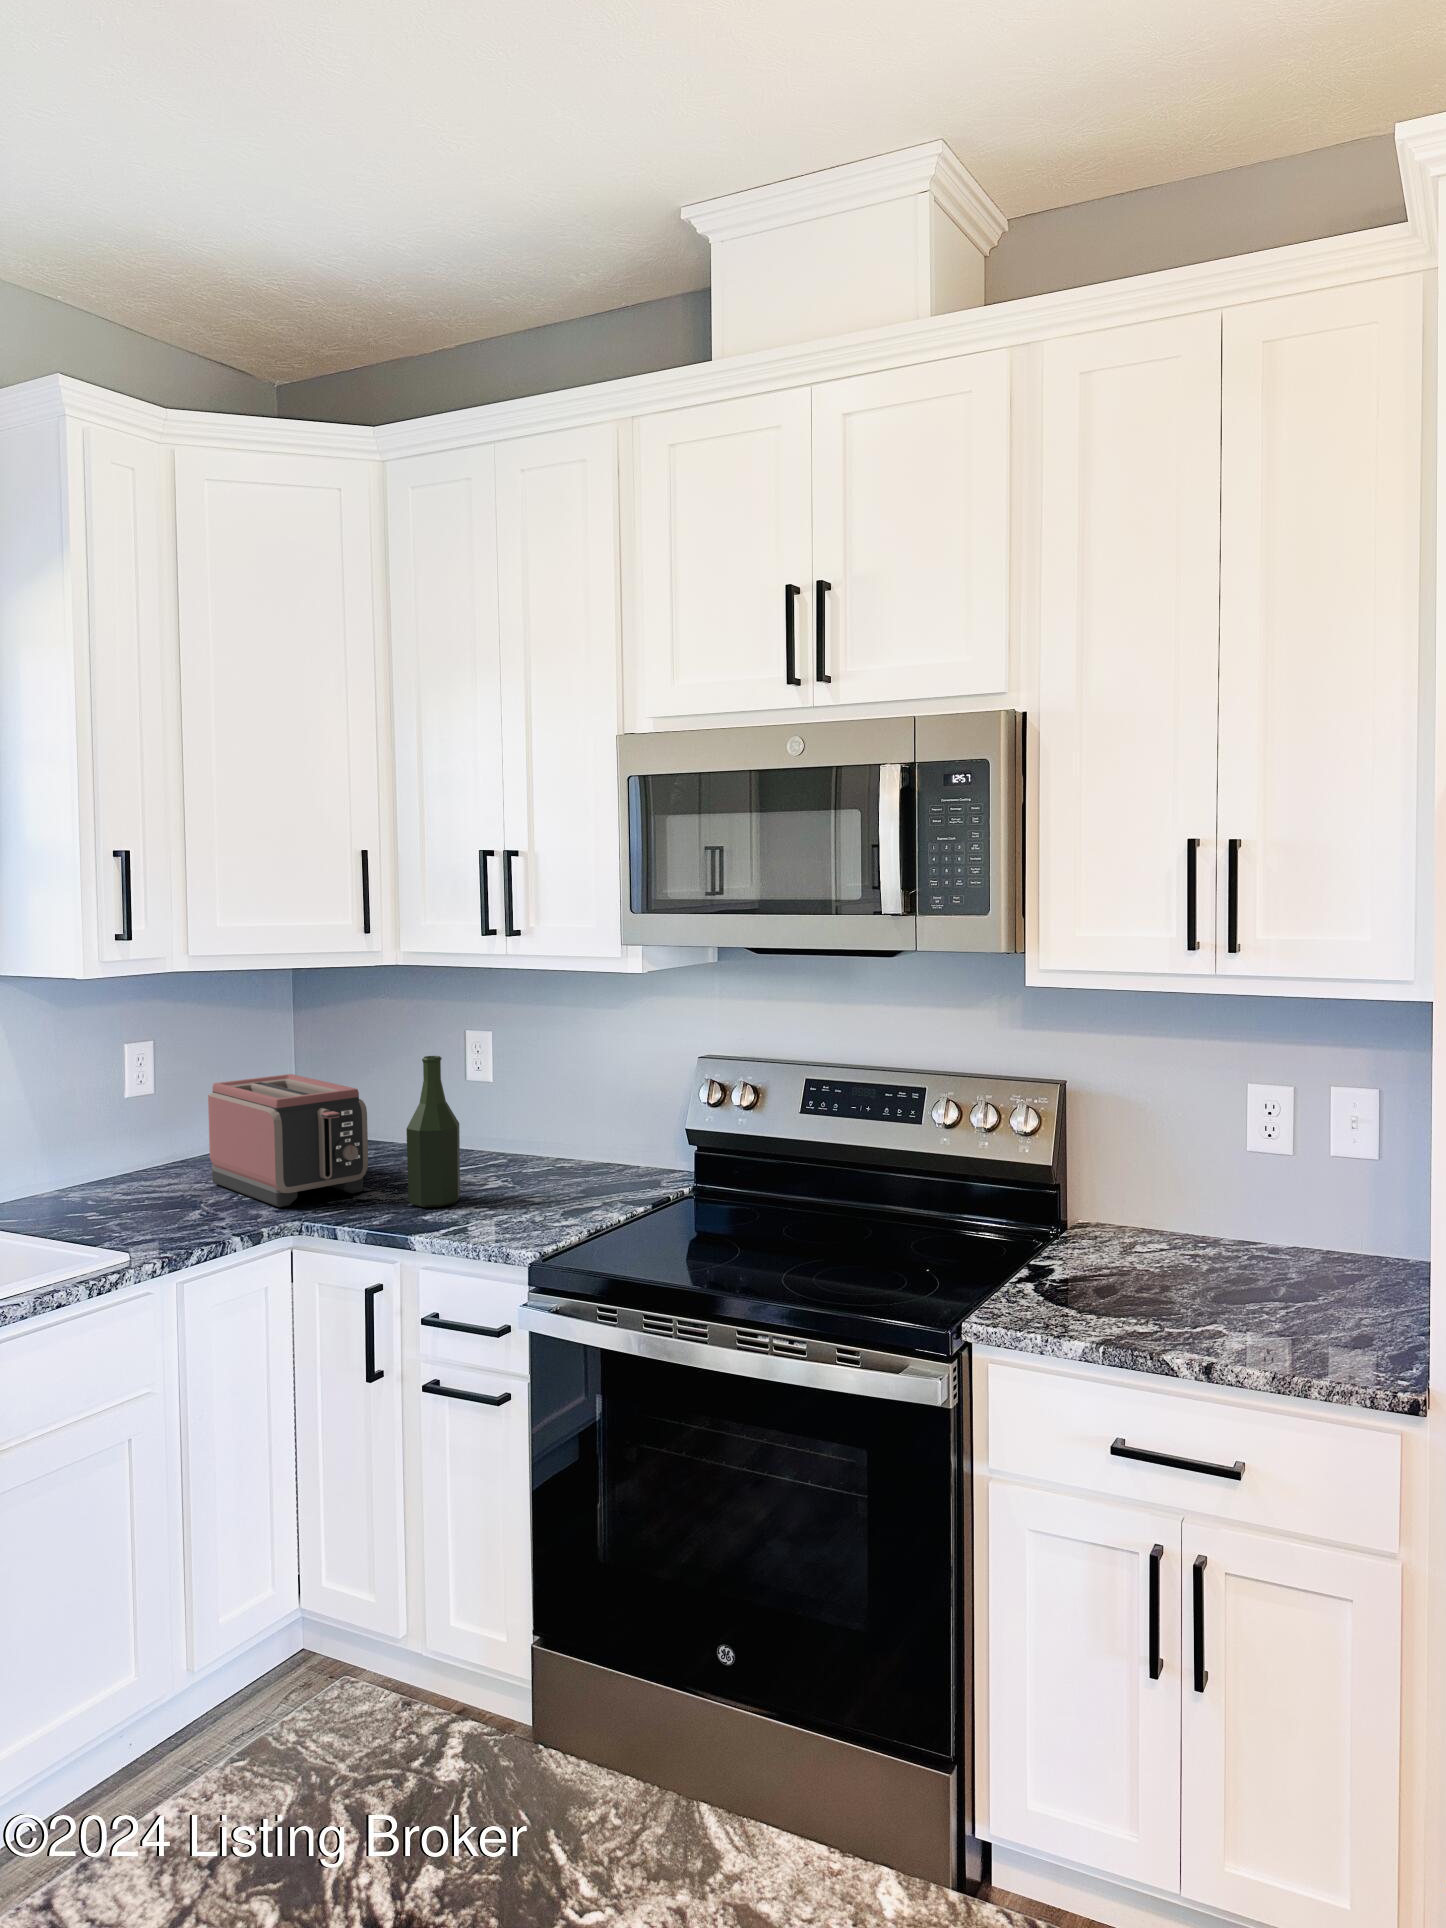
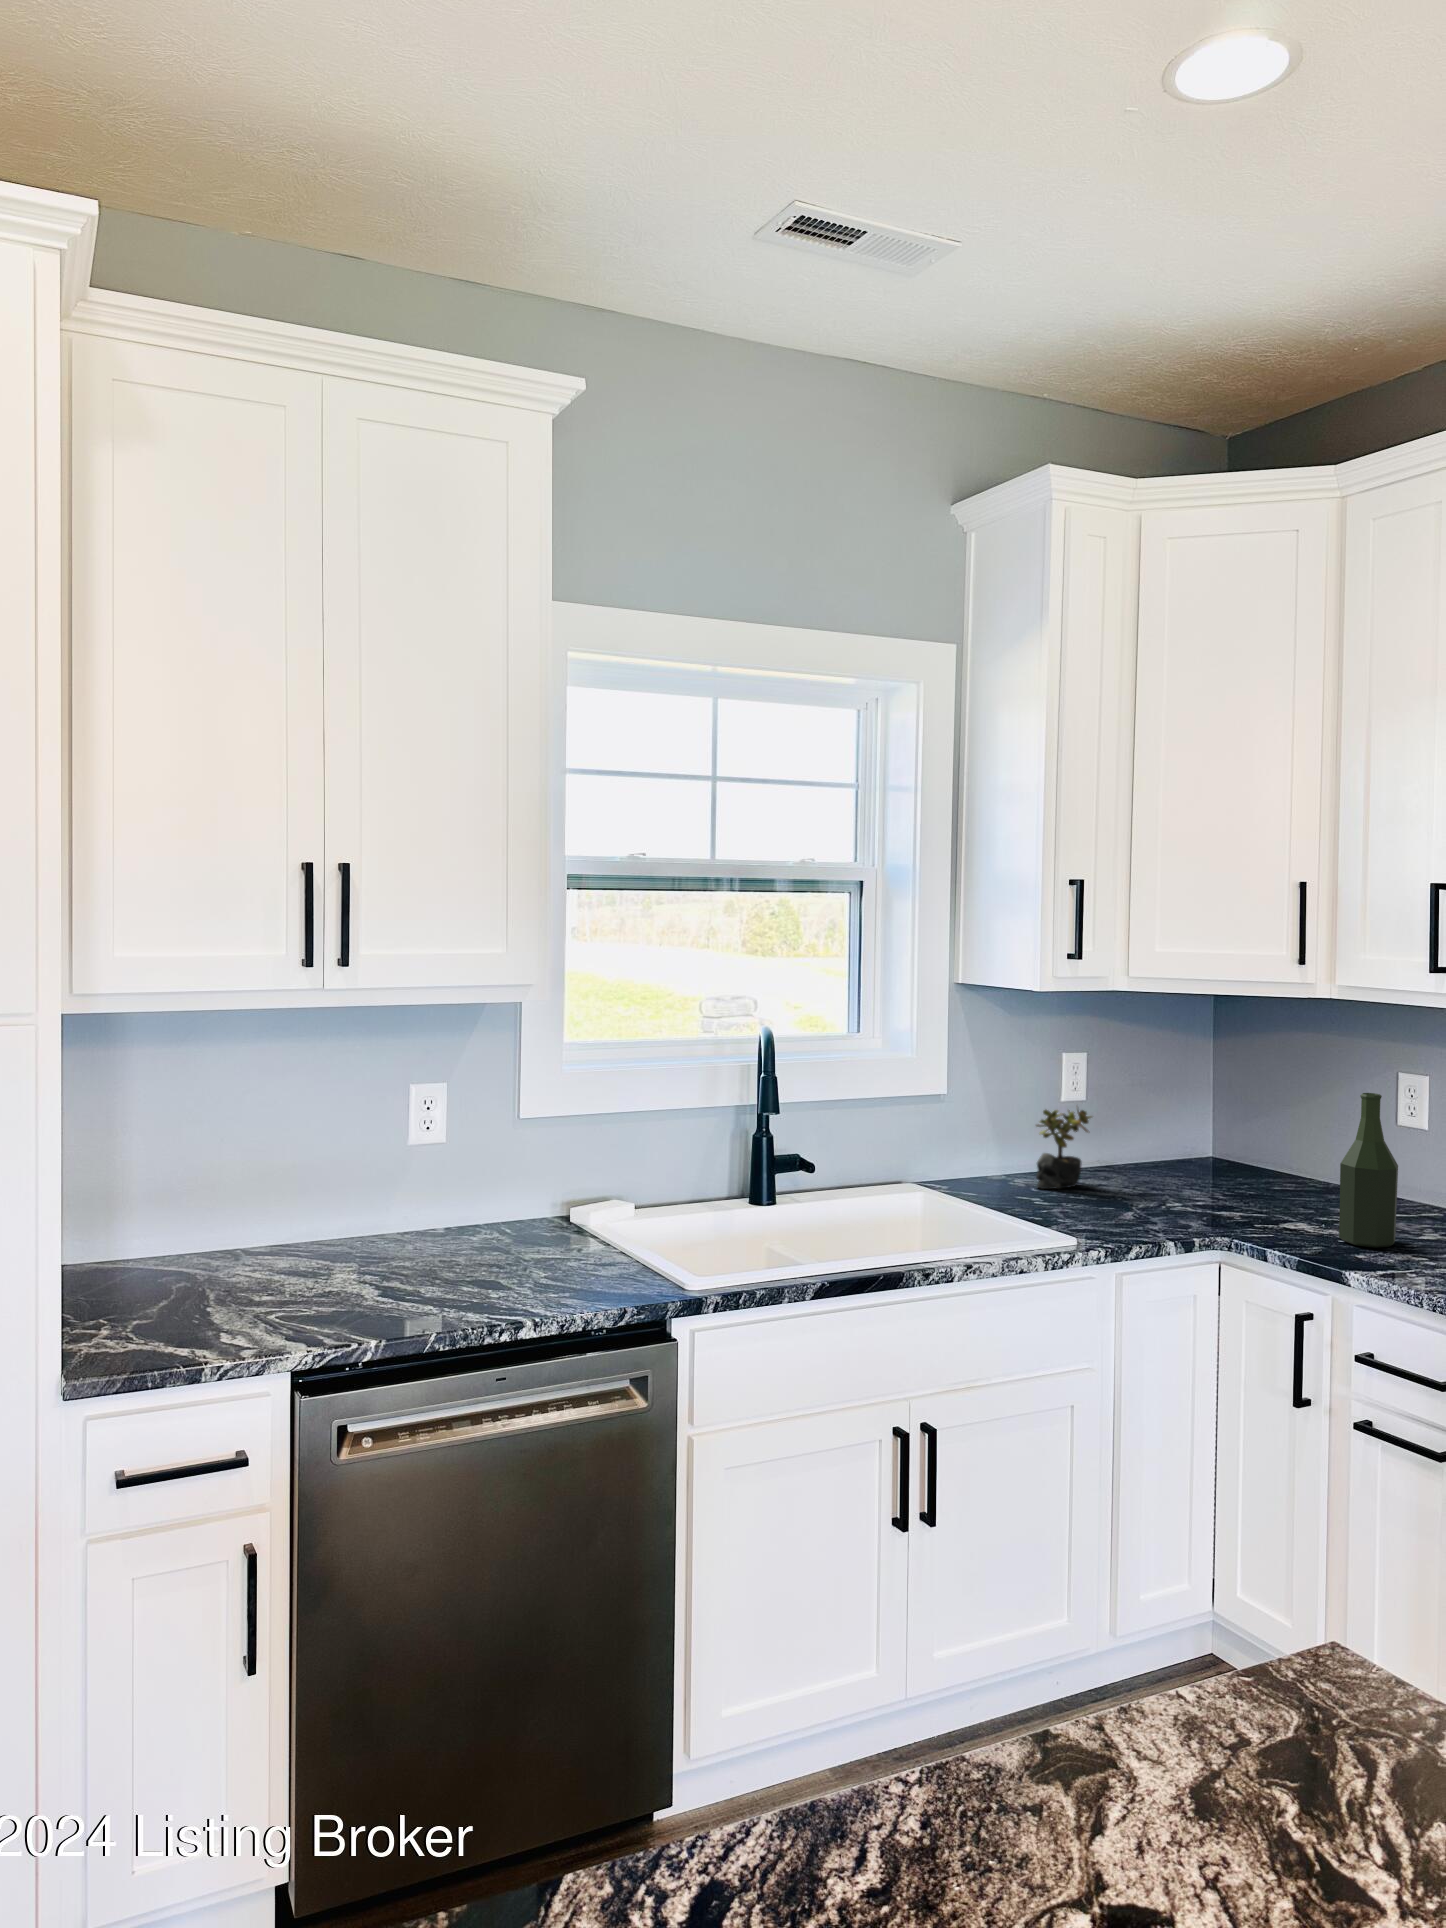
toaster: present [208,1074,368,1207] -> none [1140,1096,1297,1221]
succulent plant: none [86,1100,156,1199] -> present [1036,1110,1092,1189]

